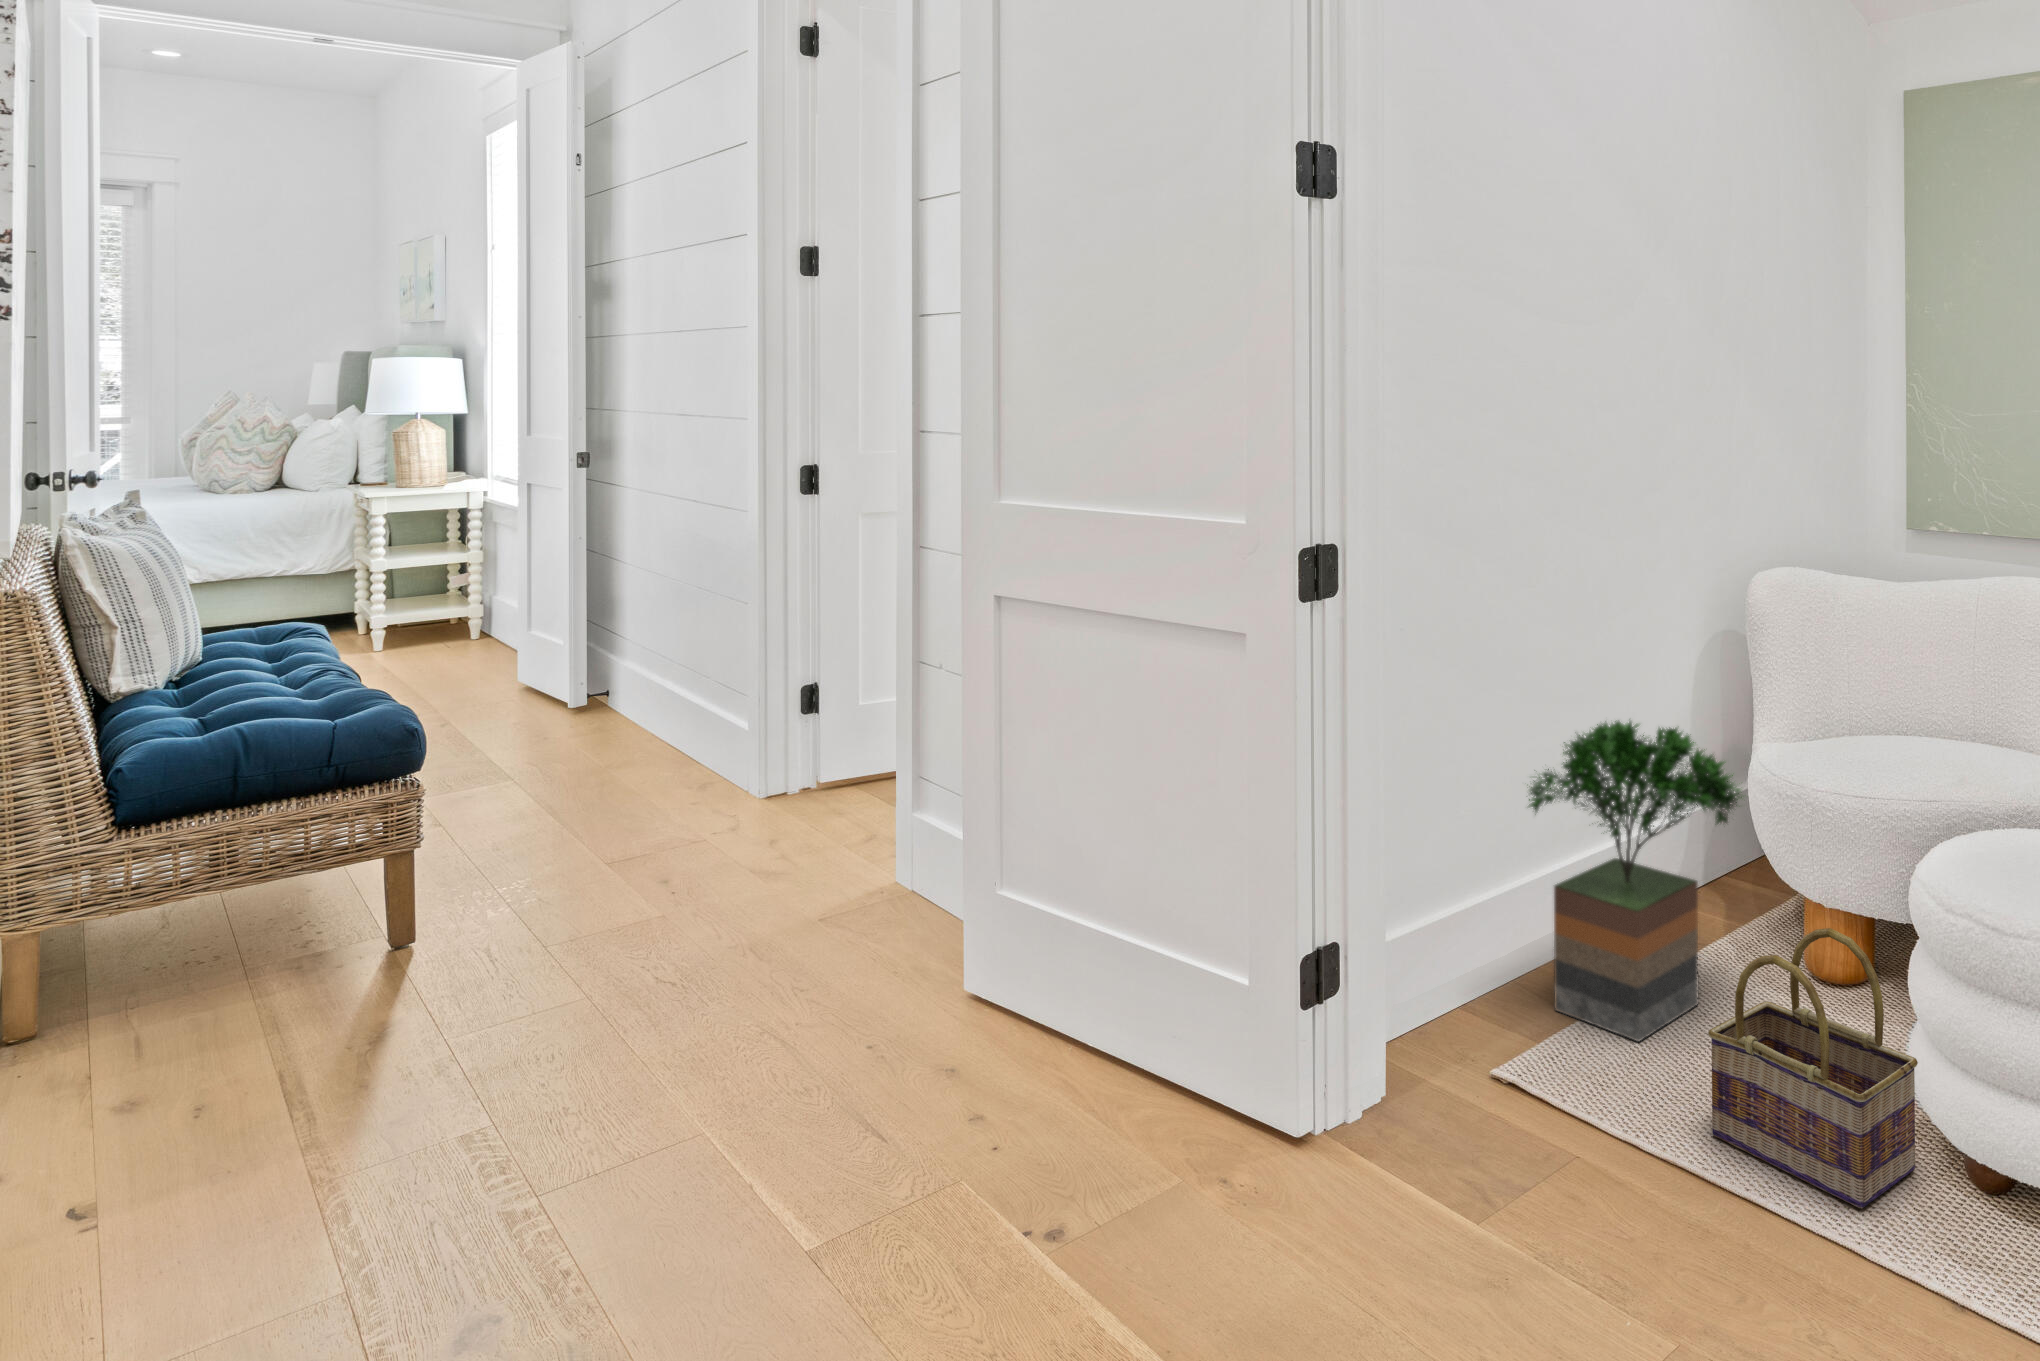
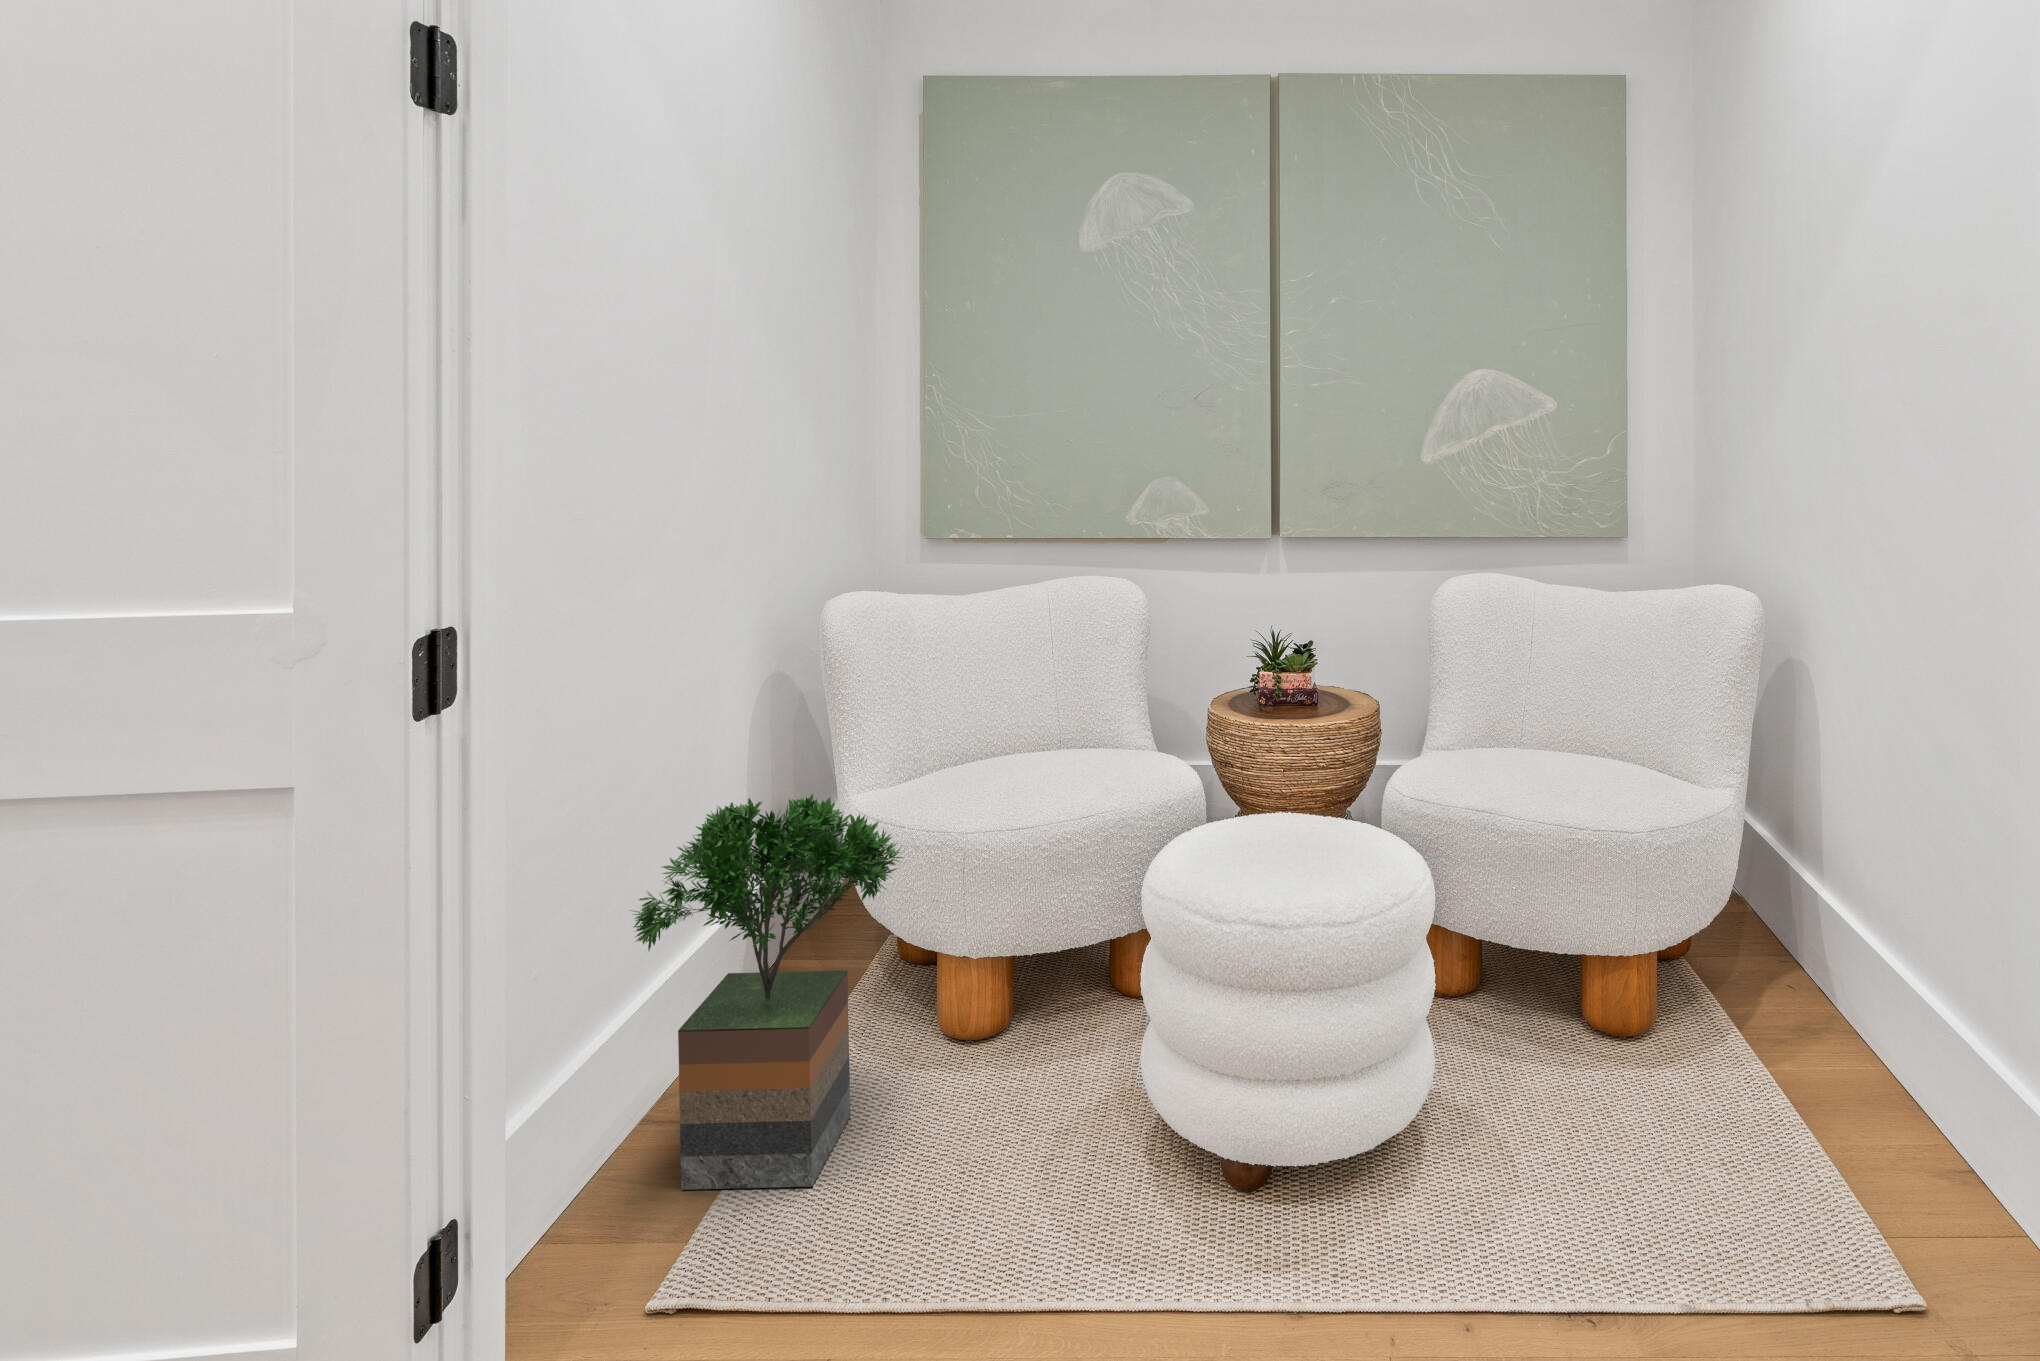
basket: present [1708,928,1918,1208] -> none [959,975,1181,1266]

